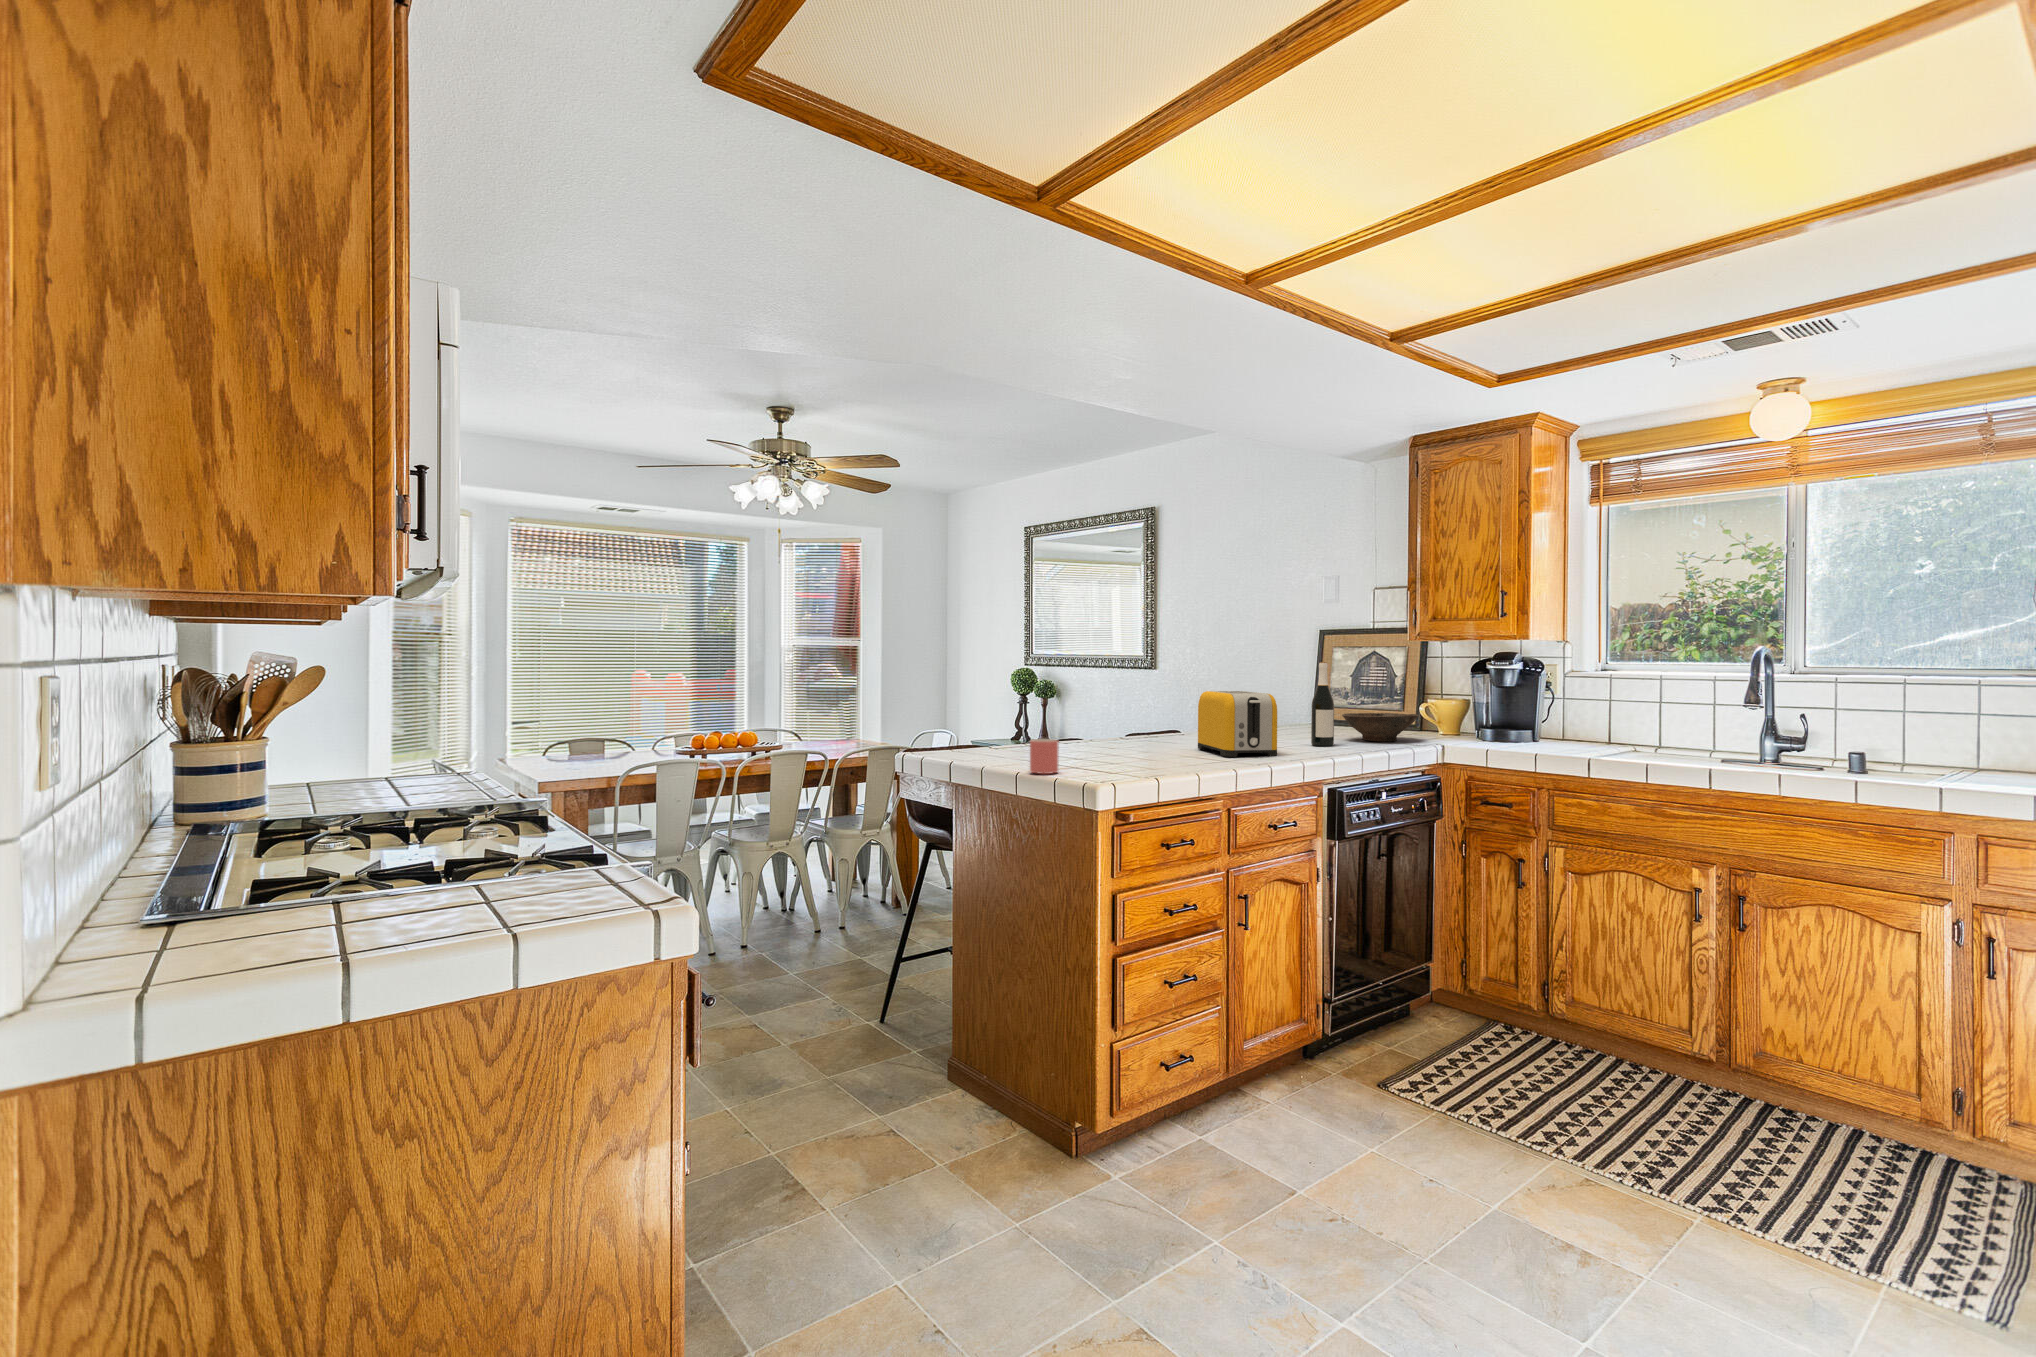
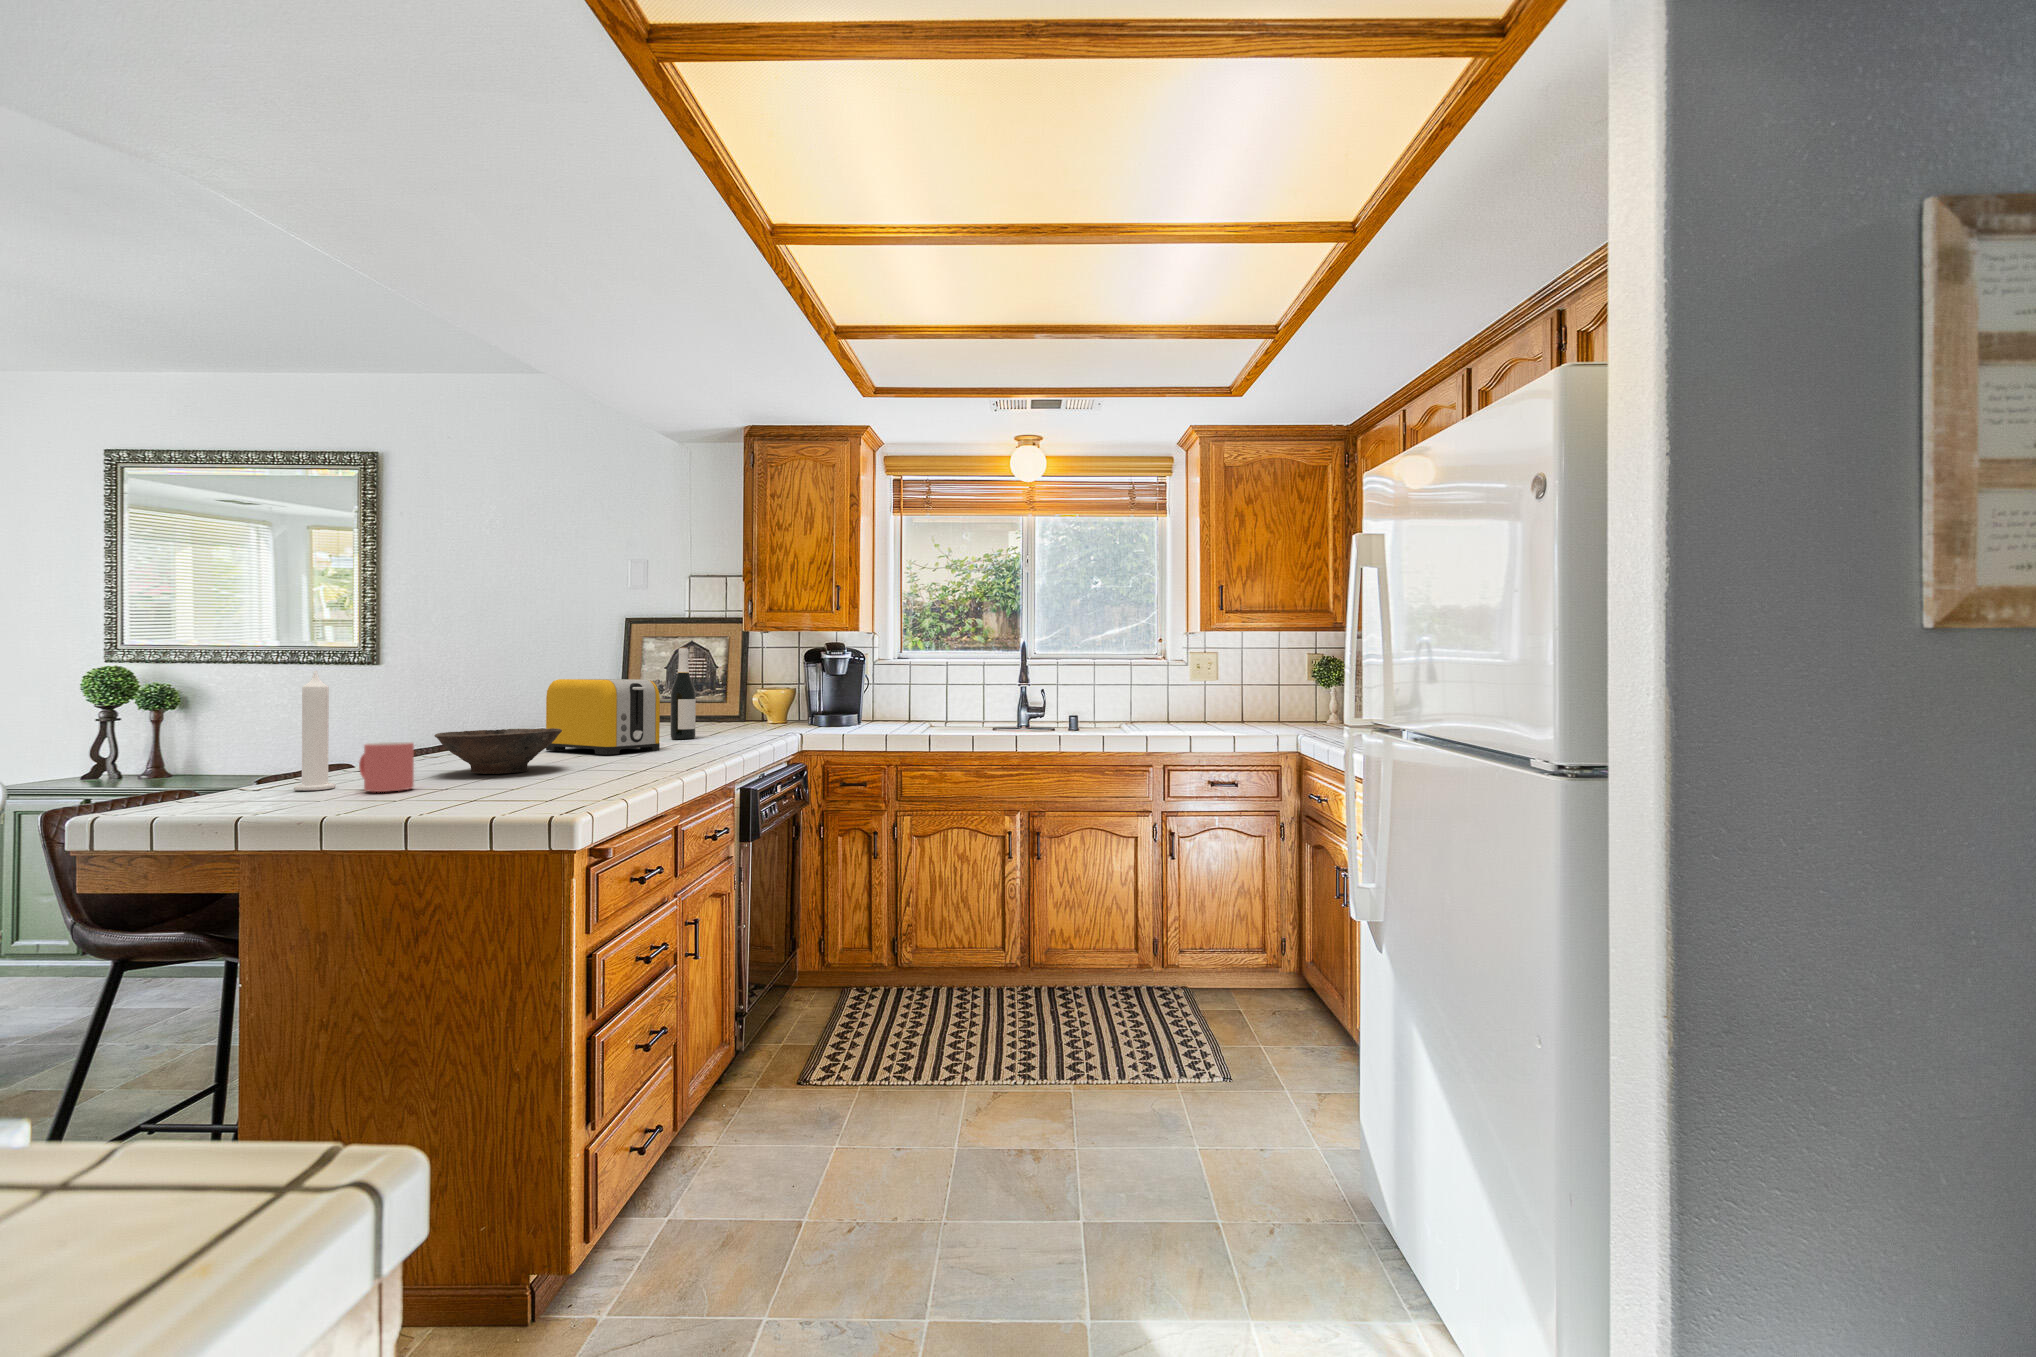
candle: none [1005,688,1027,768] -> present [294,671,336,790]
bowl: present [1342,713,1419,741] -> present [434,728,562,774]

